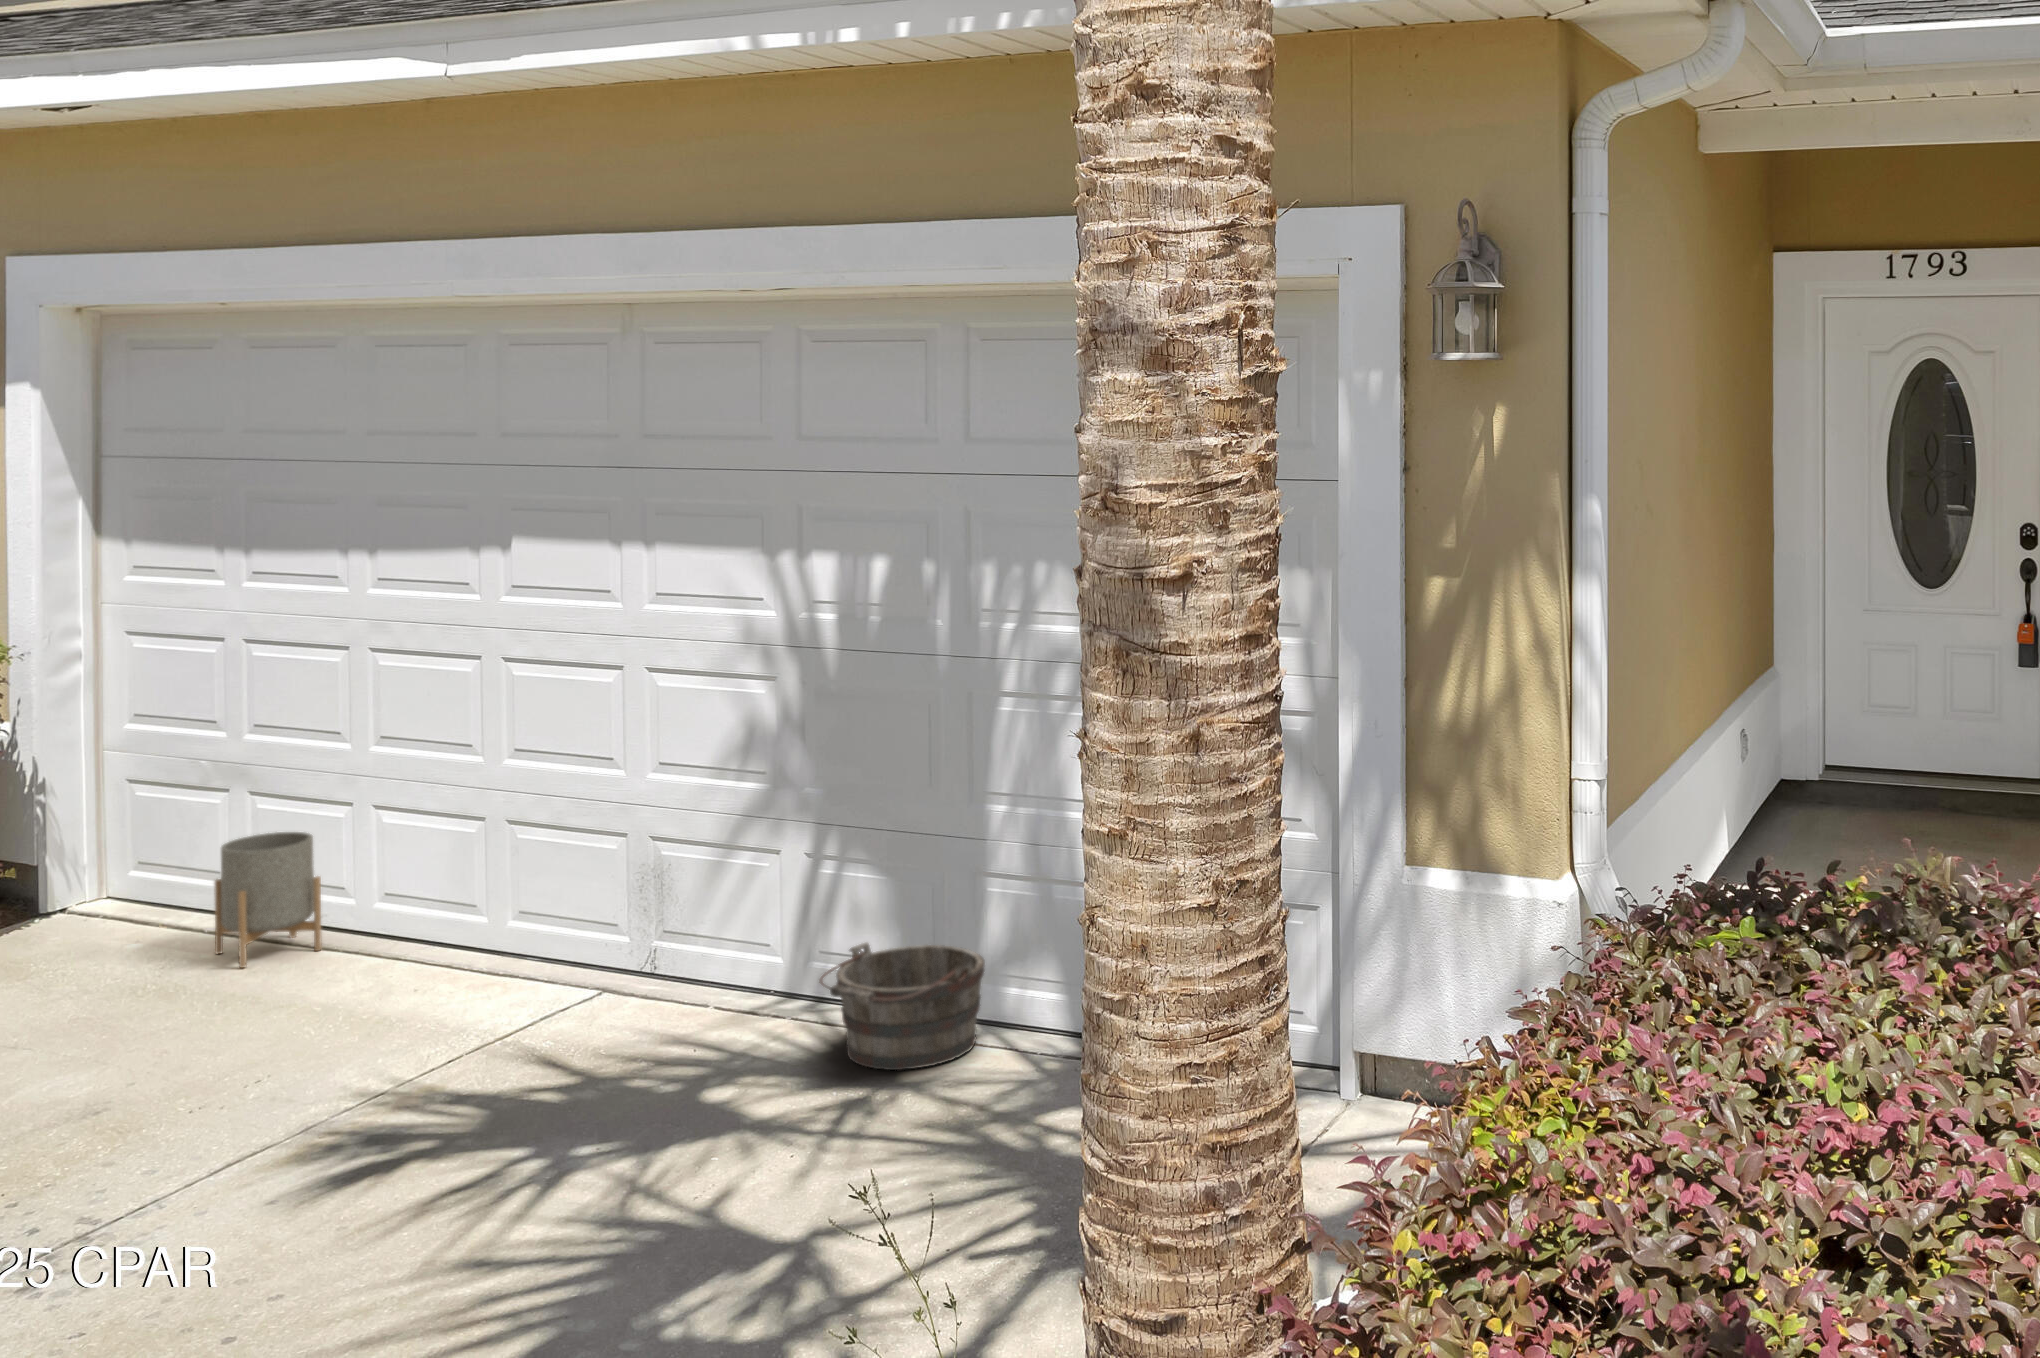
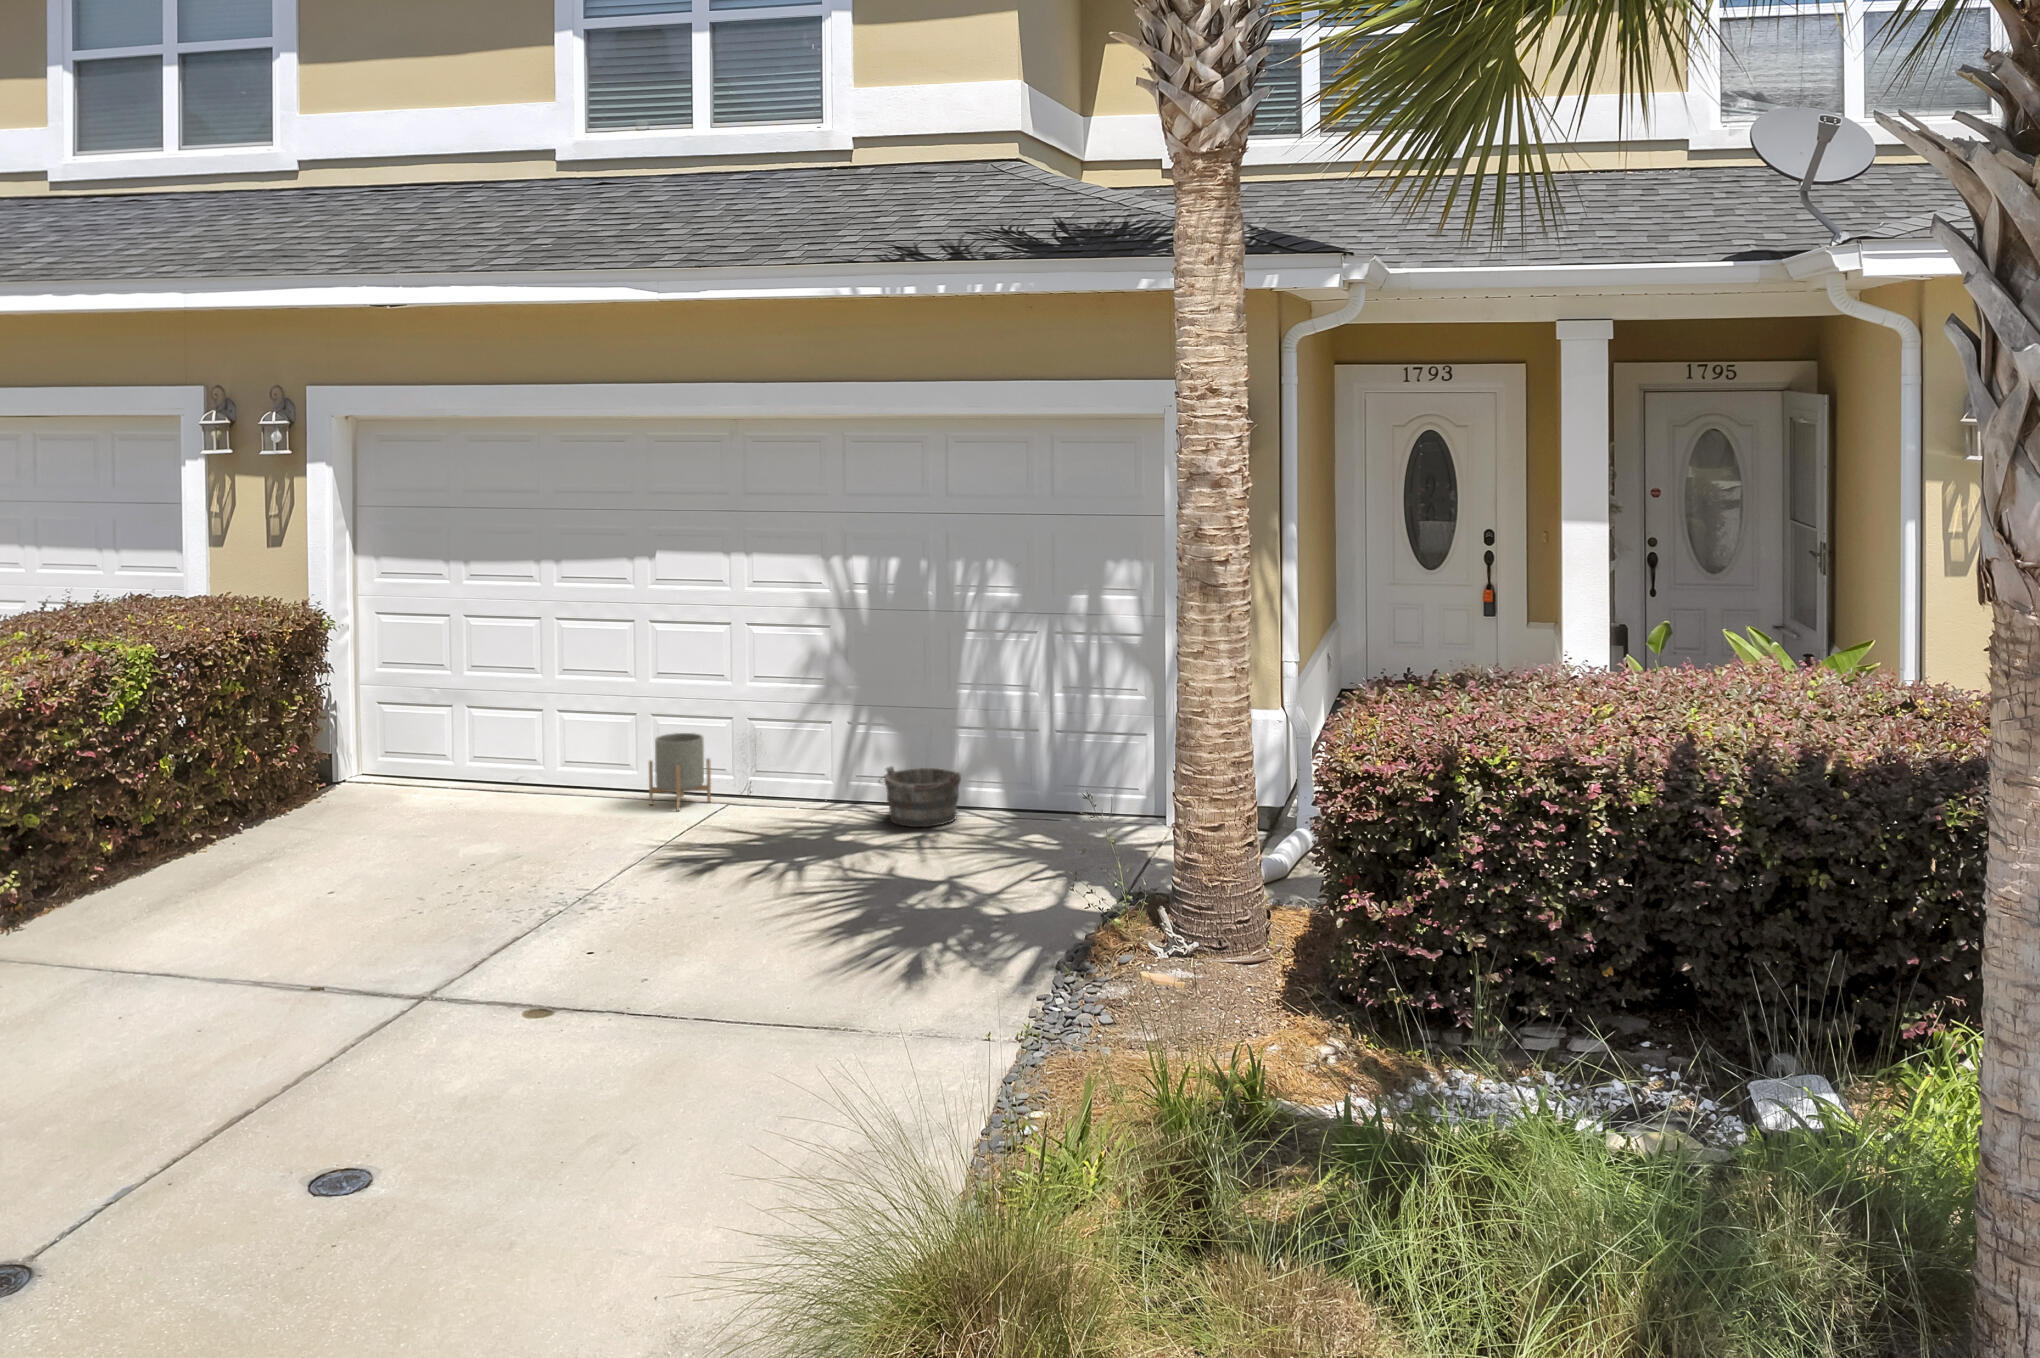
planter: present [214,832,322,968] -> present [649,733,711,811]

